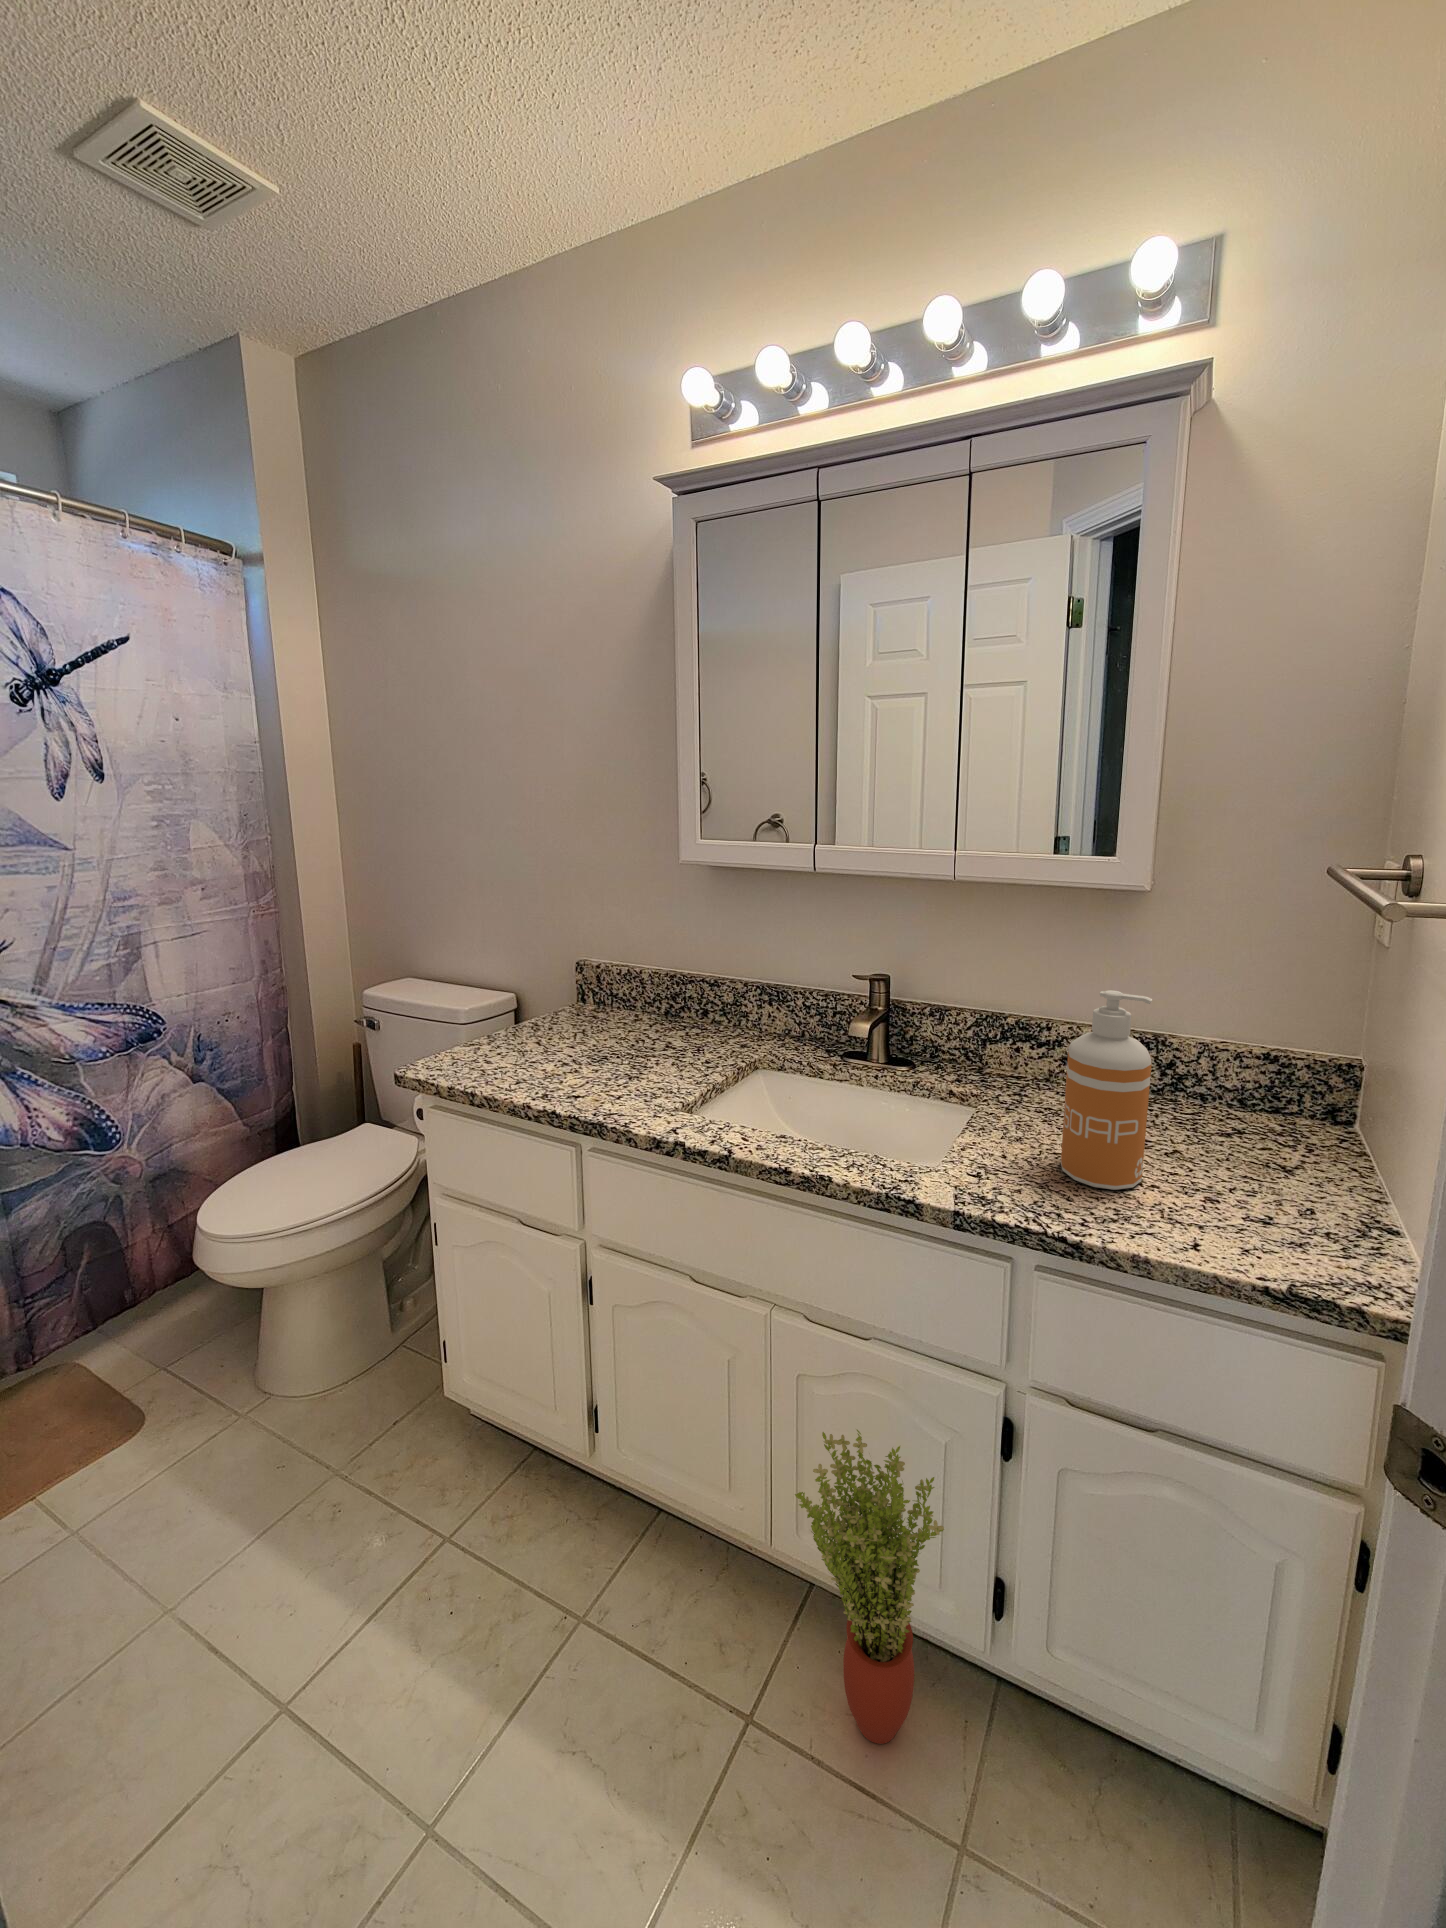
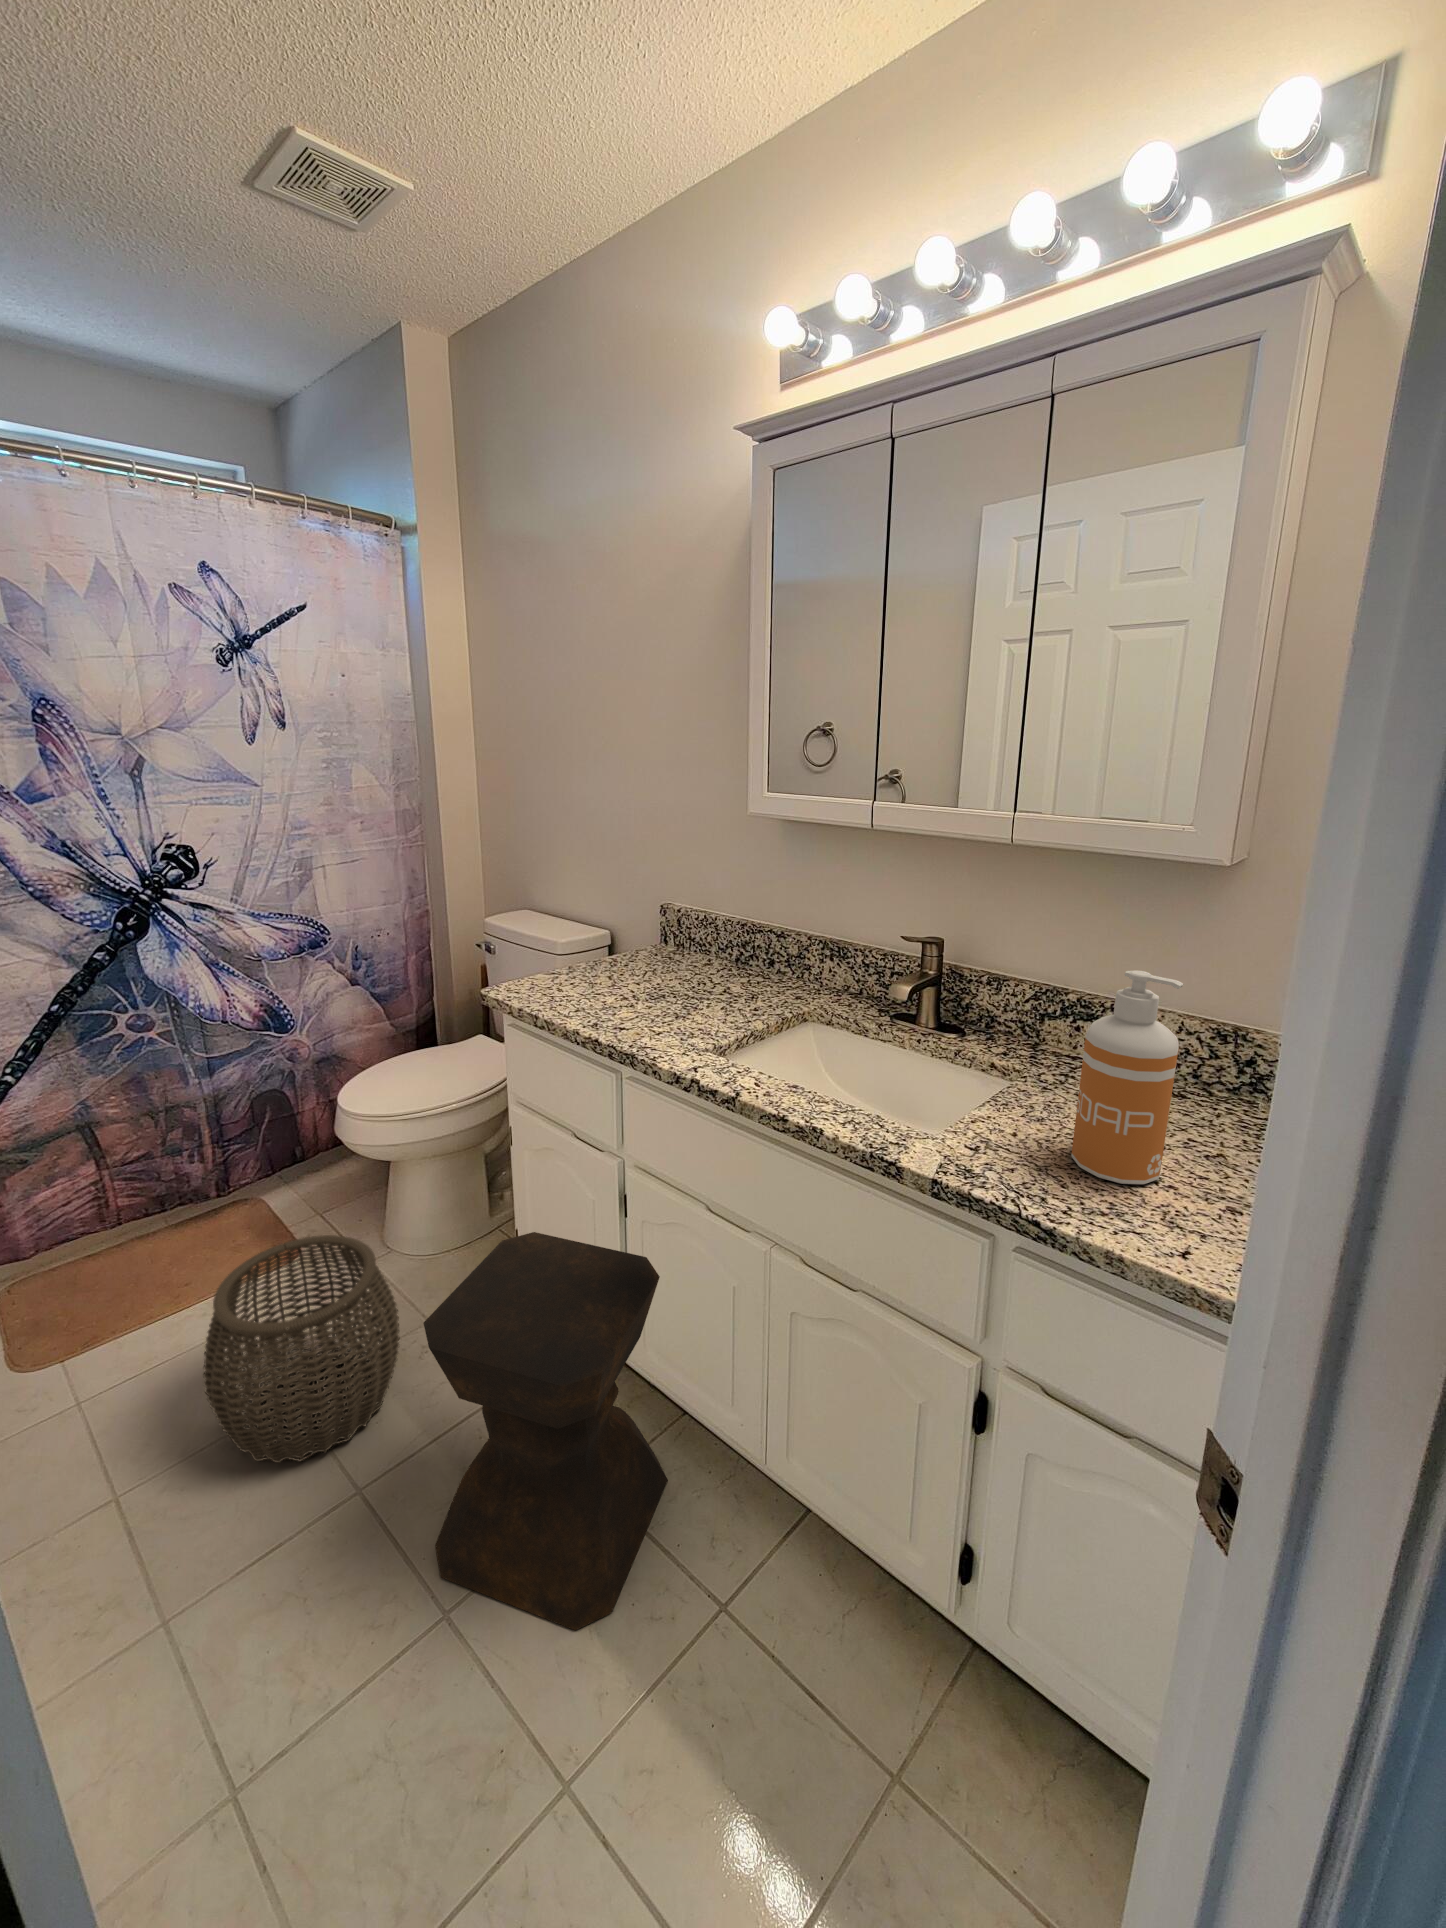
stool: none [377,1339,656,1802] -> present [423,1232,668,1630]
woven basket: none [36,1387,311,1711] -> present [203,1235,400,1463]
potted plant: present [795,1430,944,1744] -> none [766,1368,907,1666]

